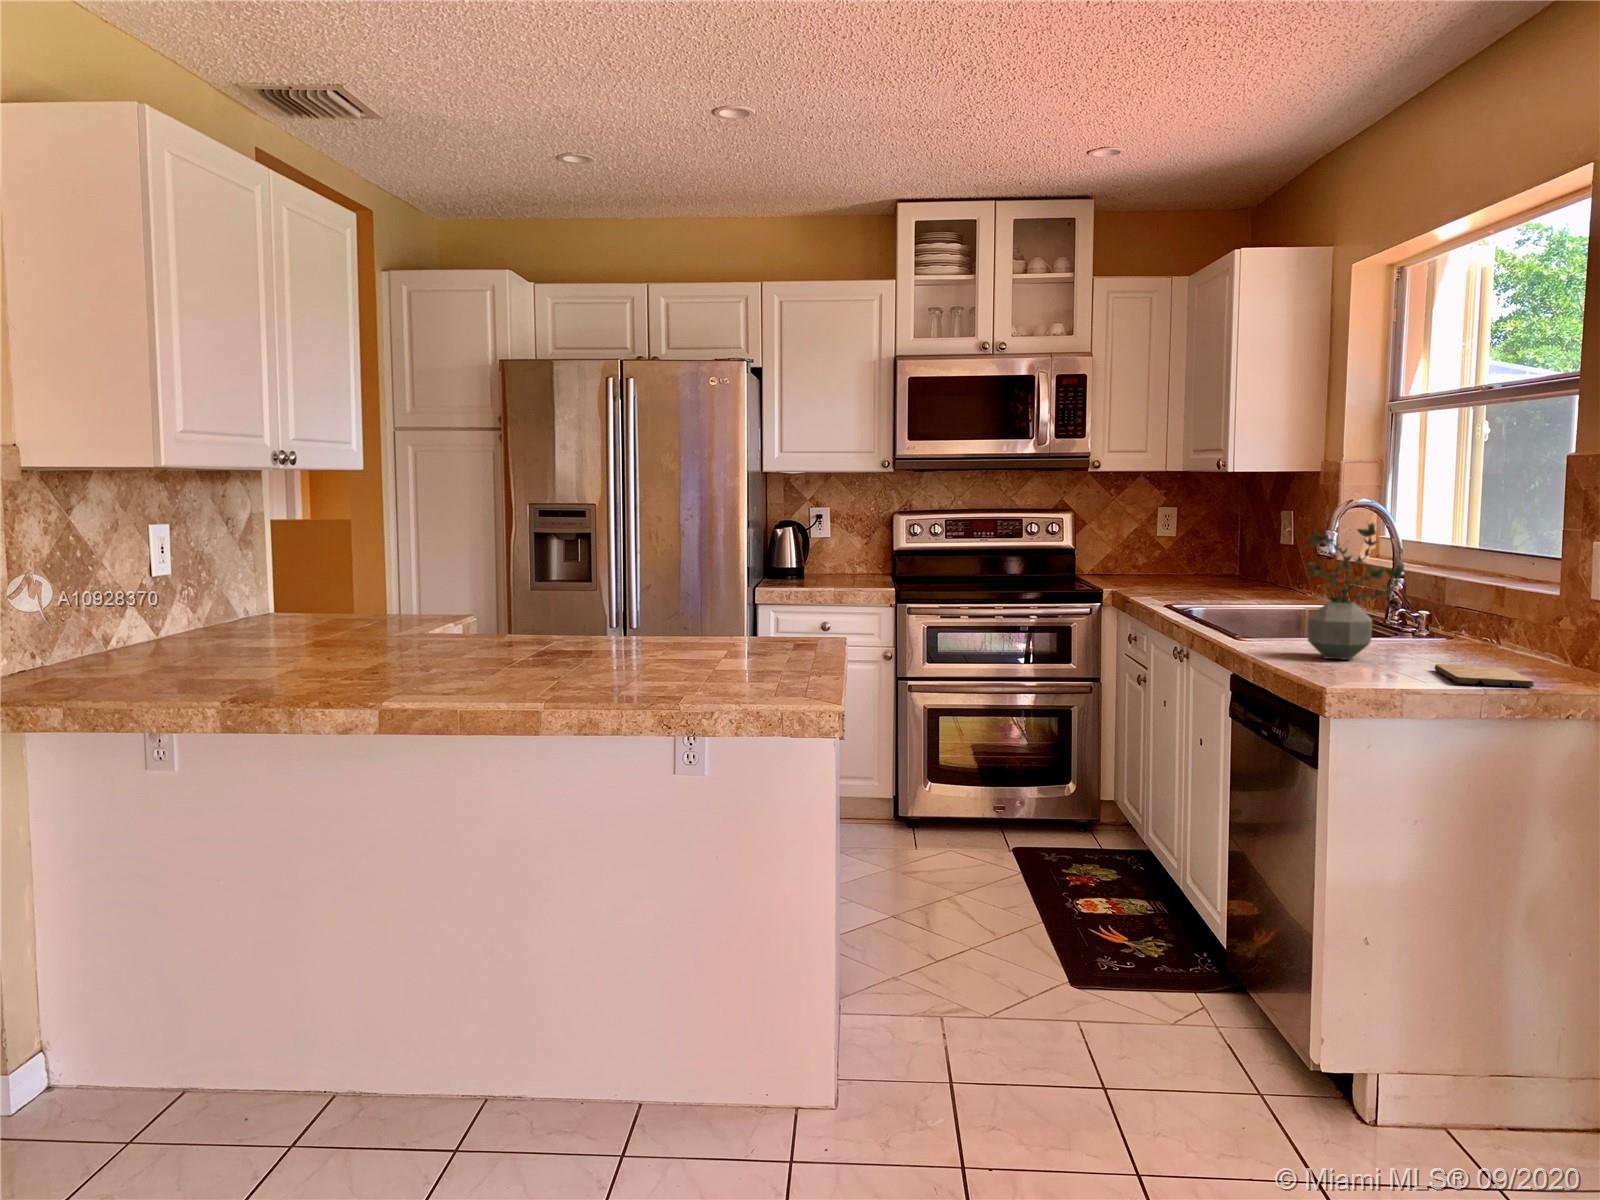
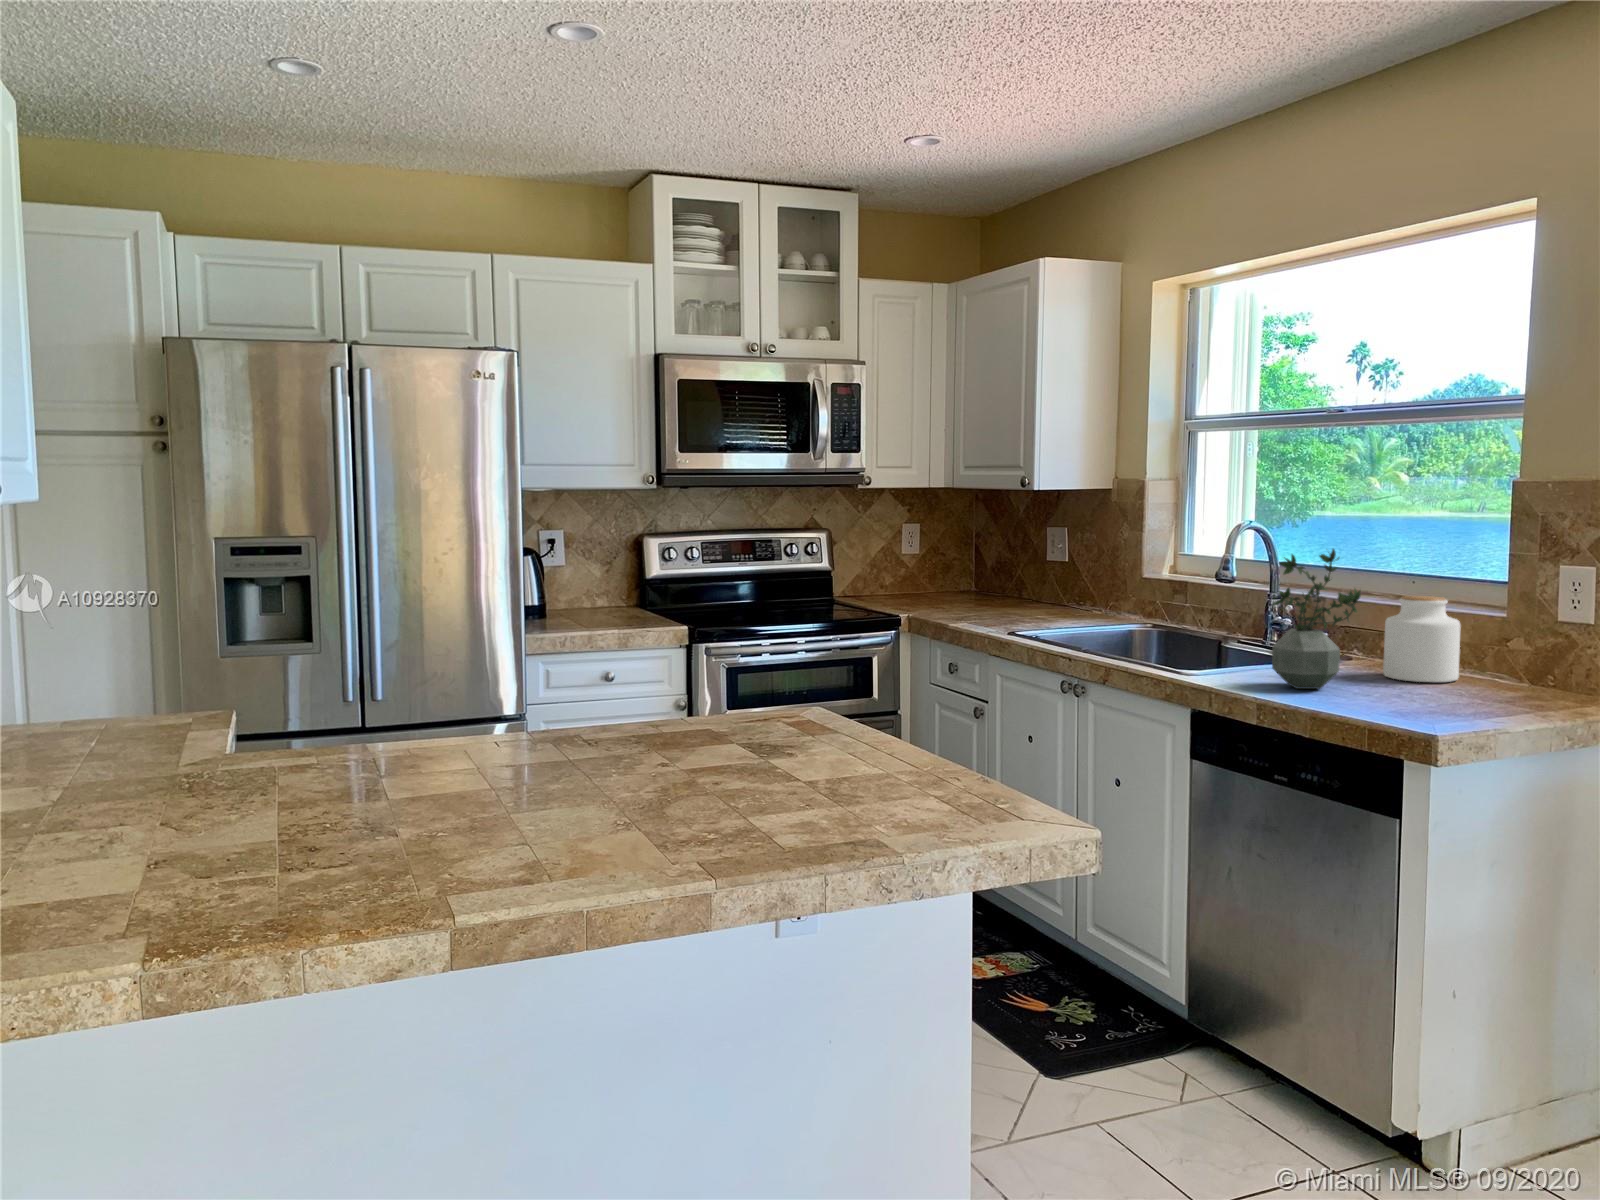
jar: none [1452,575,1535,664] -> present [1383,596,1460,682]
cutting board: present [1435,664,1534,687] -> none [1414,688,1536,711]

